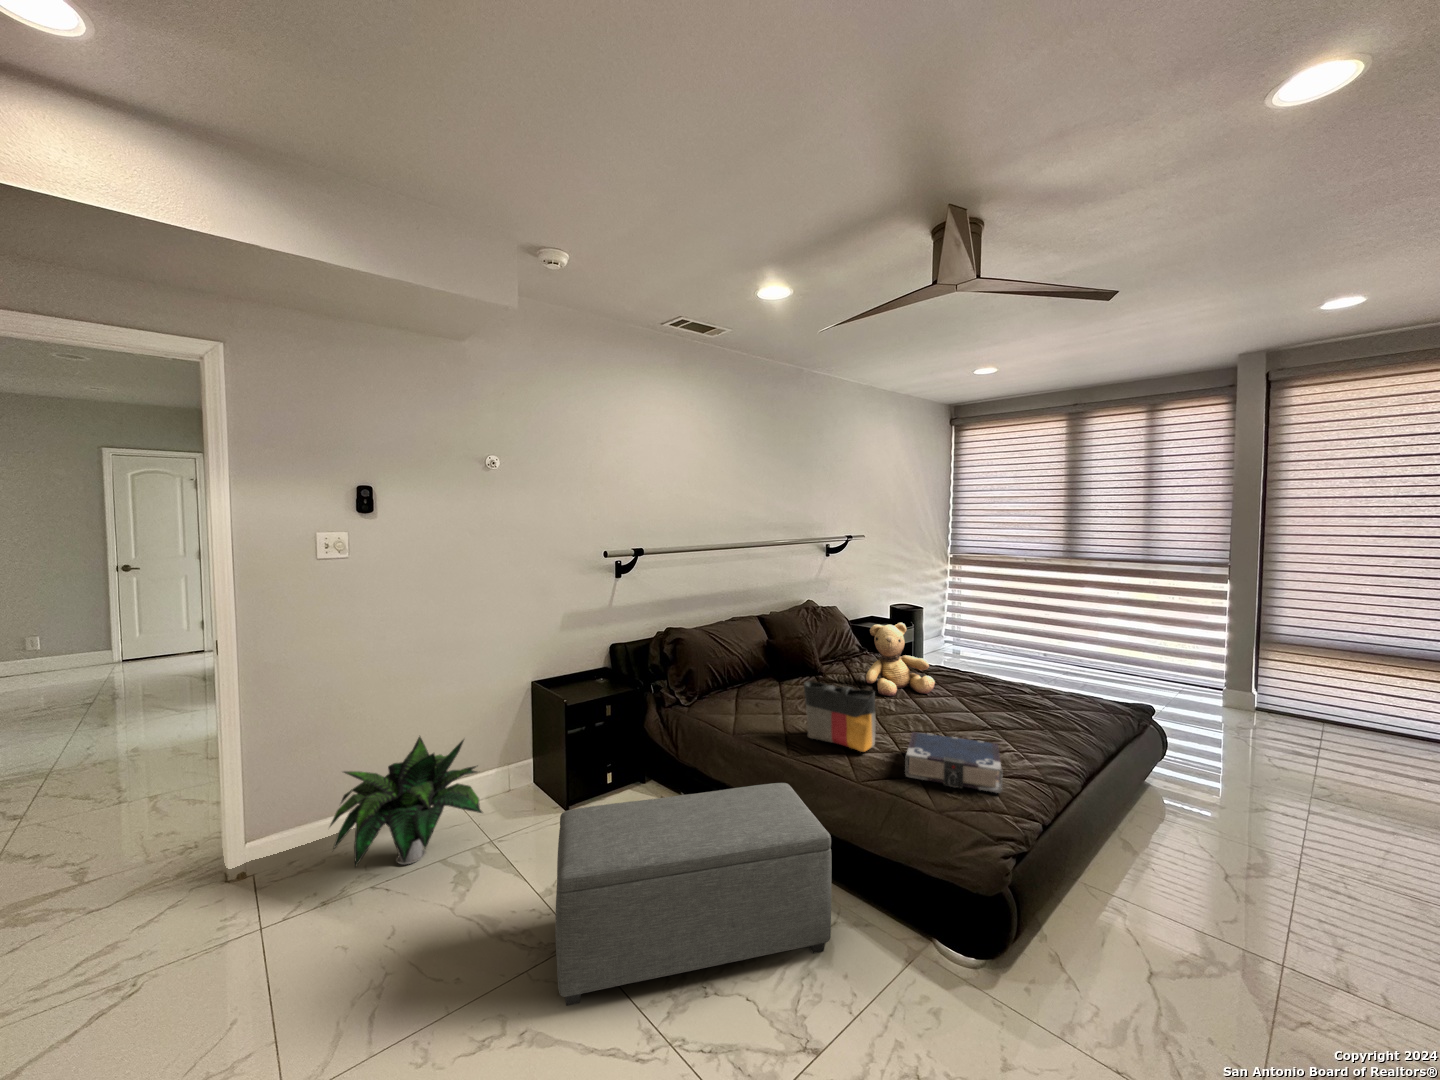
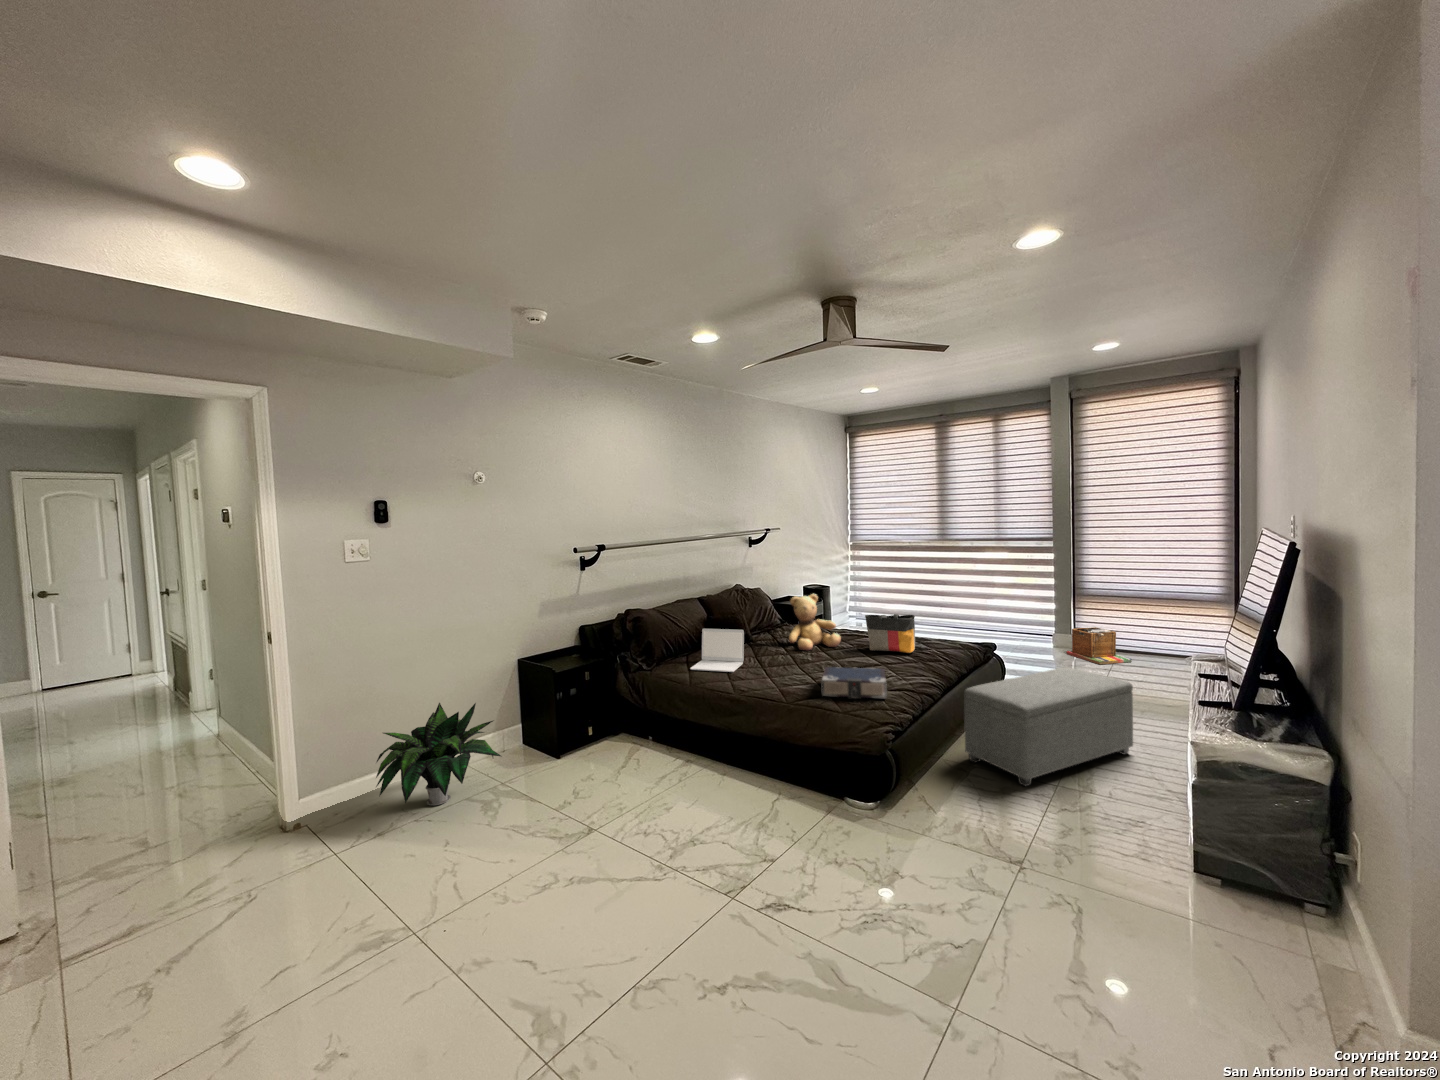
laptop: none [735,659,807,722] -> present [691,629,744,672]
tote bag: present [804,681,876,752] -> present [865,614,915,653]
laundry basket: none [1245,687,1350,741] -> present [1066,627,1132,664]
ottoman: present [555,783,832,1006] -> present [964,667,1133,786]

